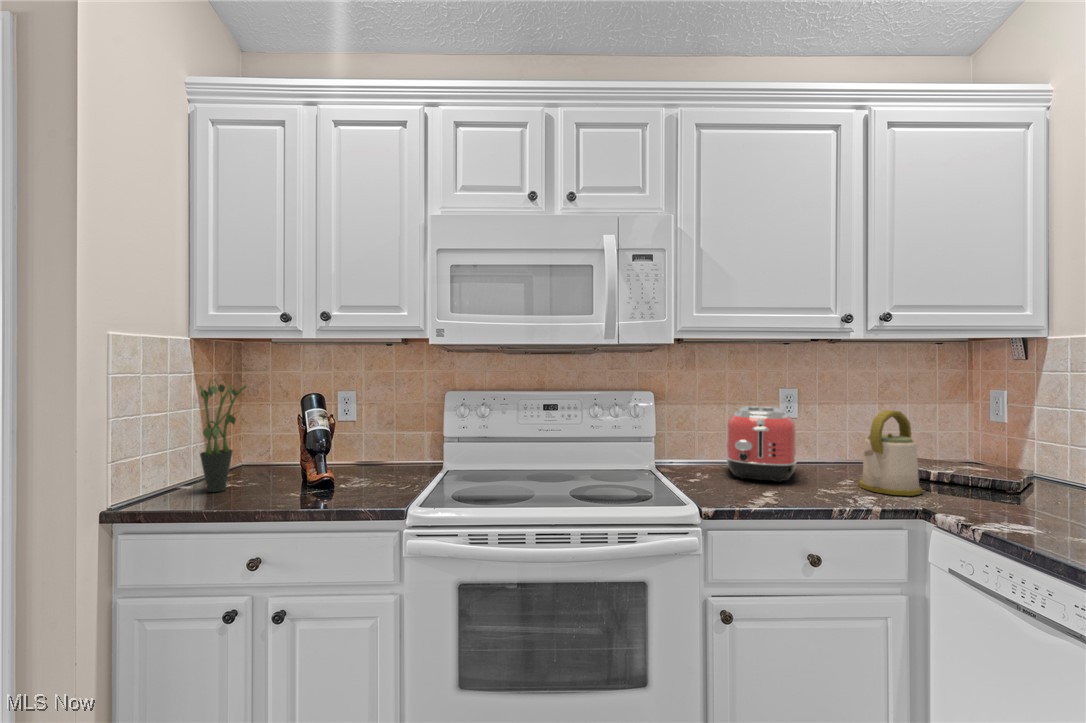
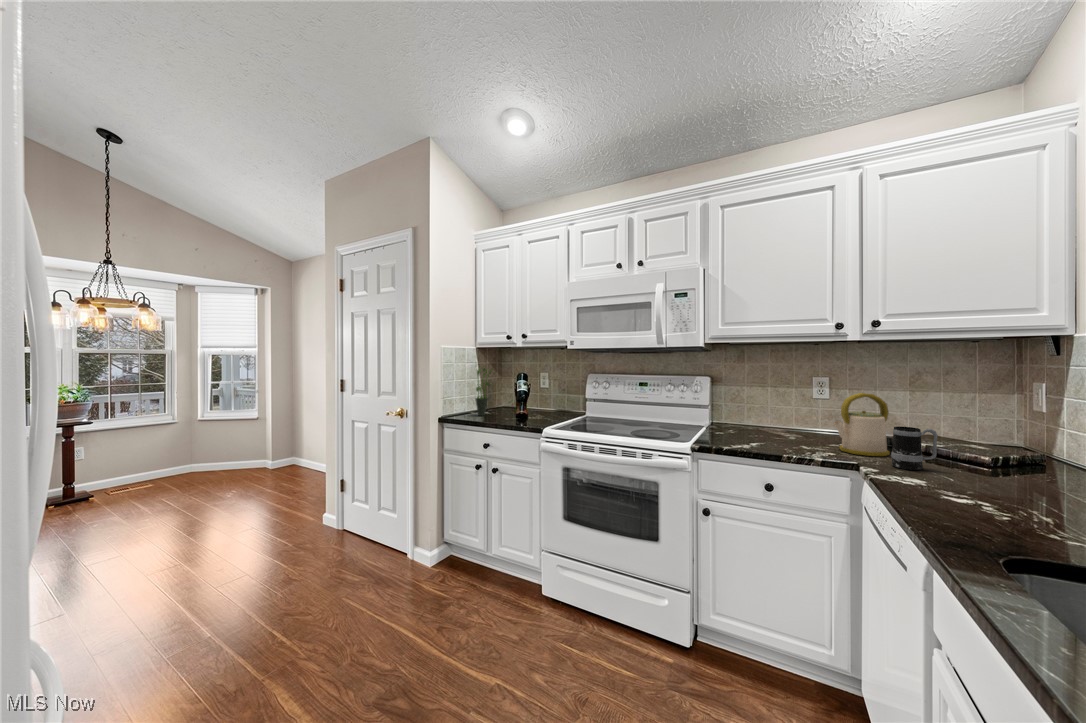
toaster: present [726,406,797,482] -> none [747,389,808,440]
mug: none [959,455,1014,514] -> present [891,426,938,470]

